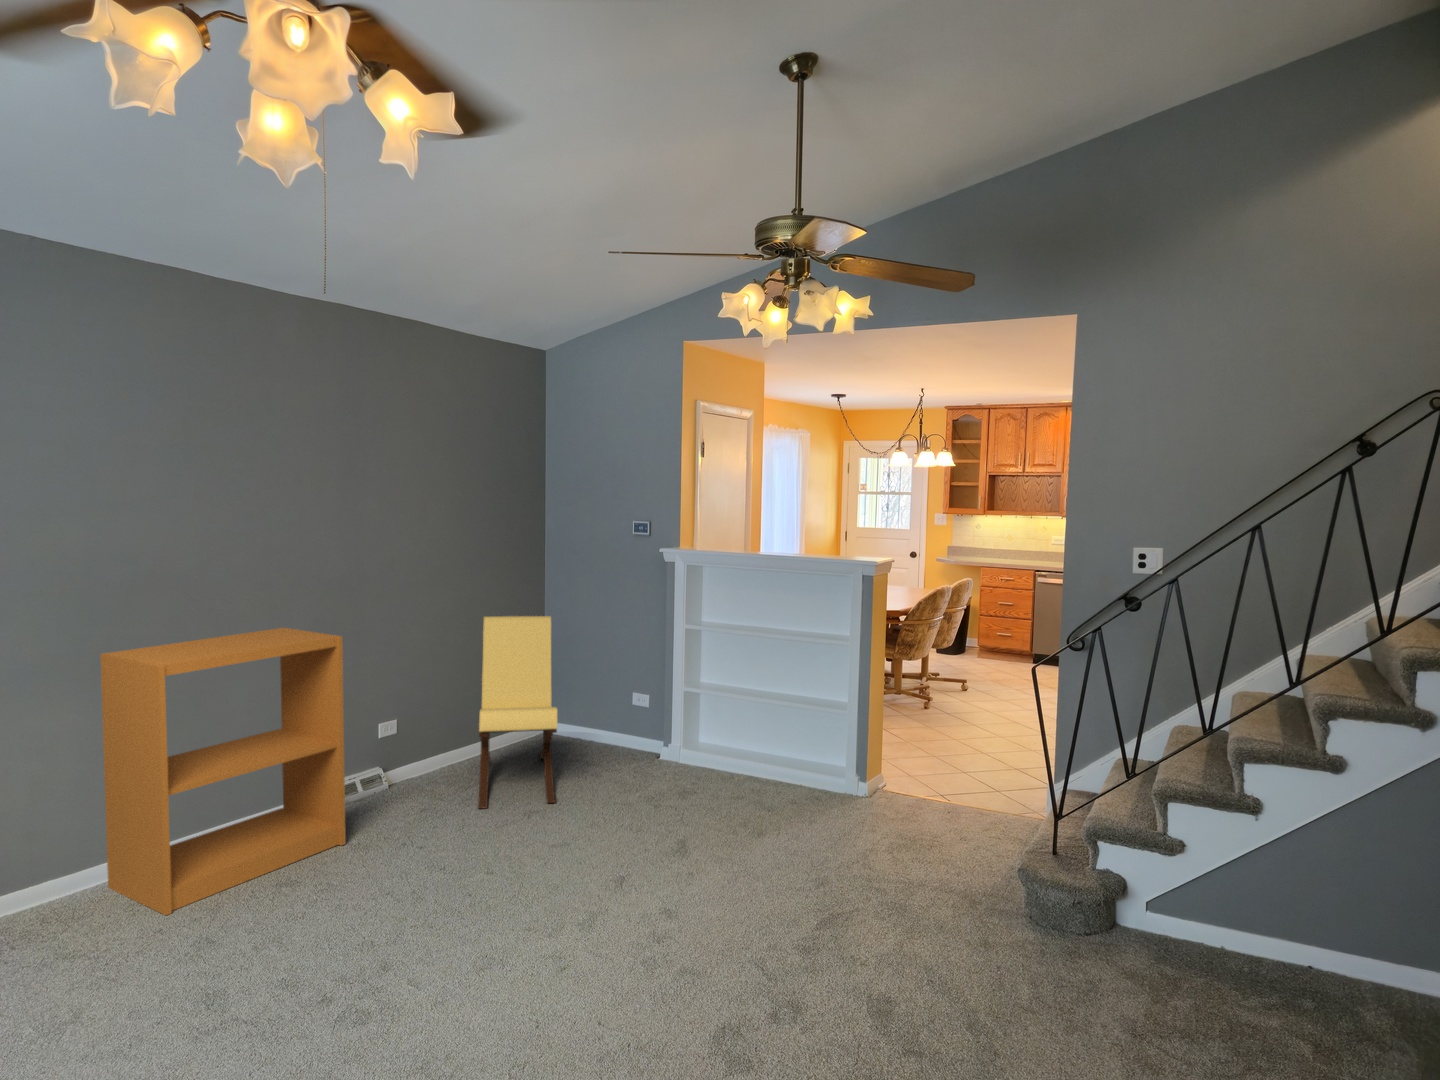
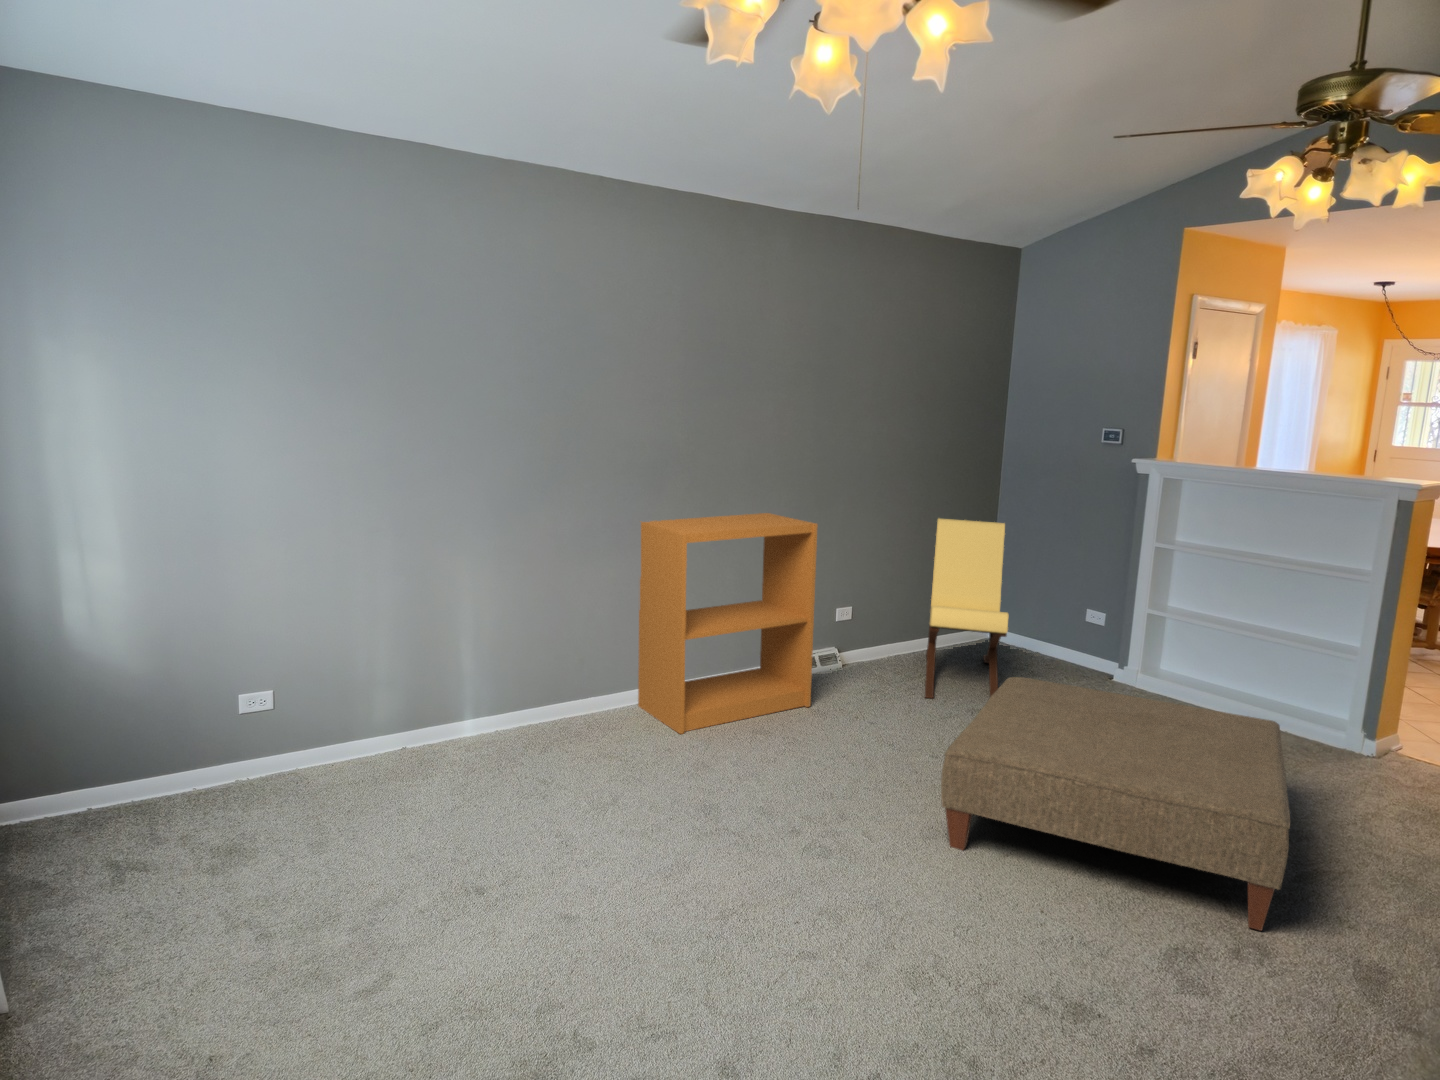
ottoman: none [485,775,809,996] -> present [941,677,1290,930]

